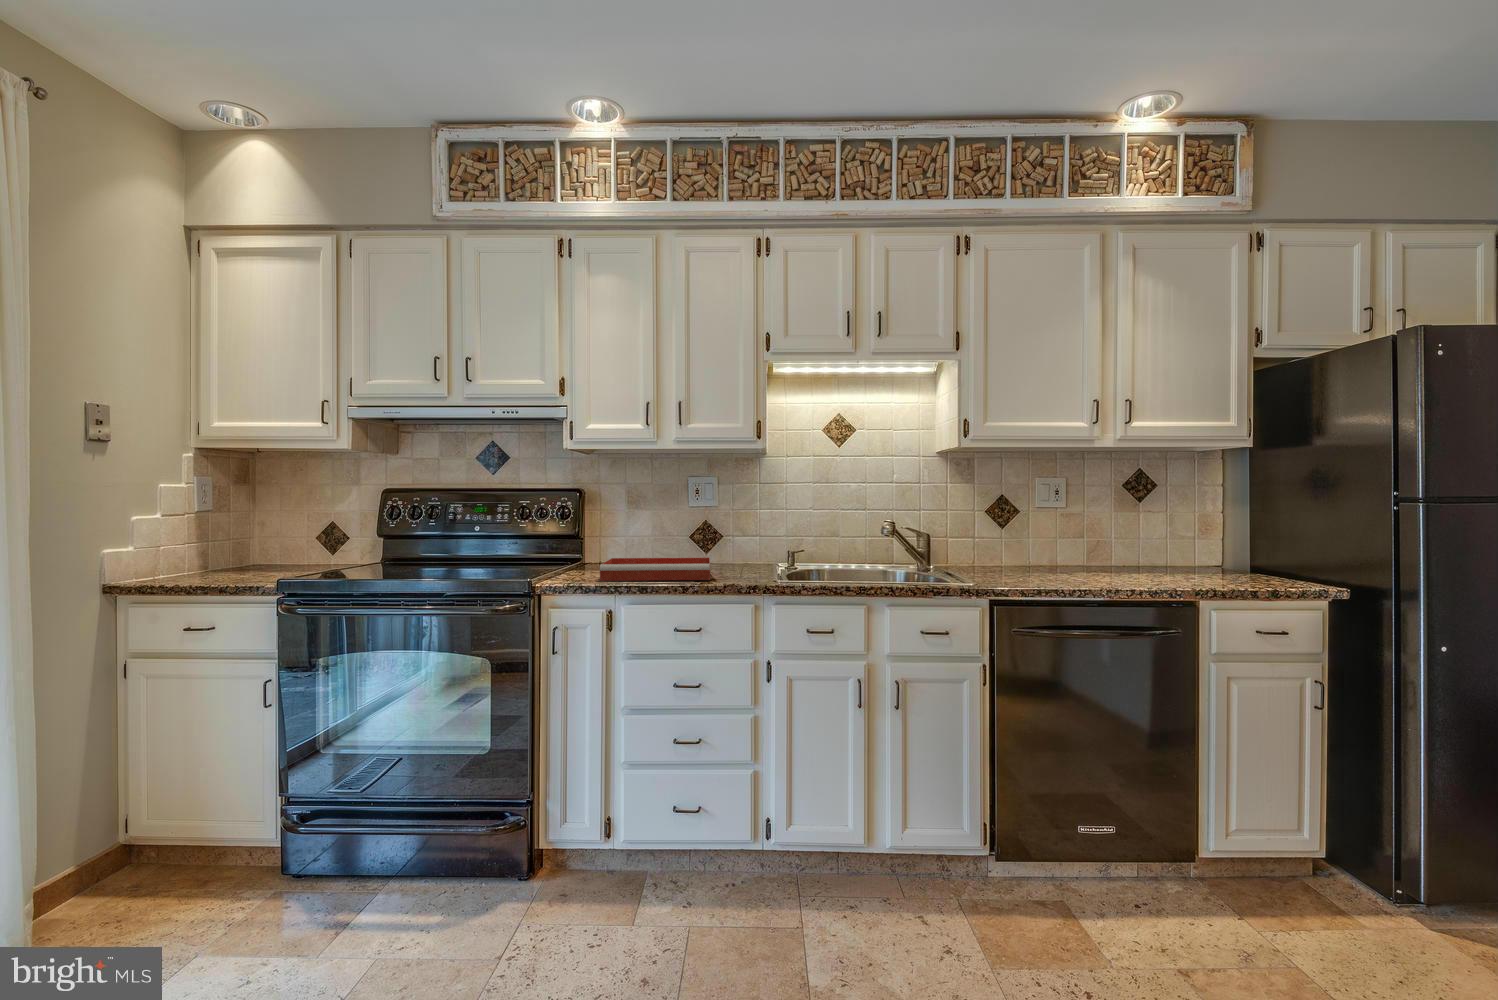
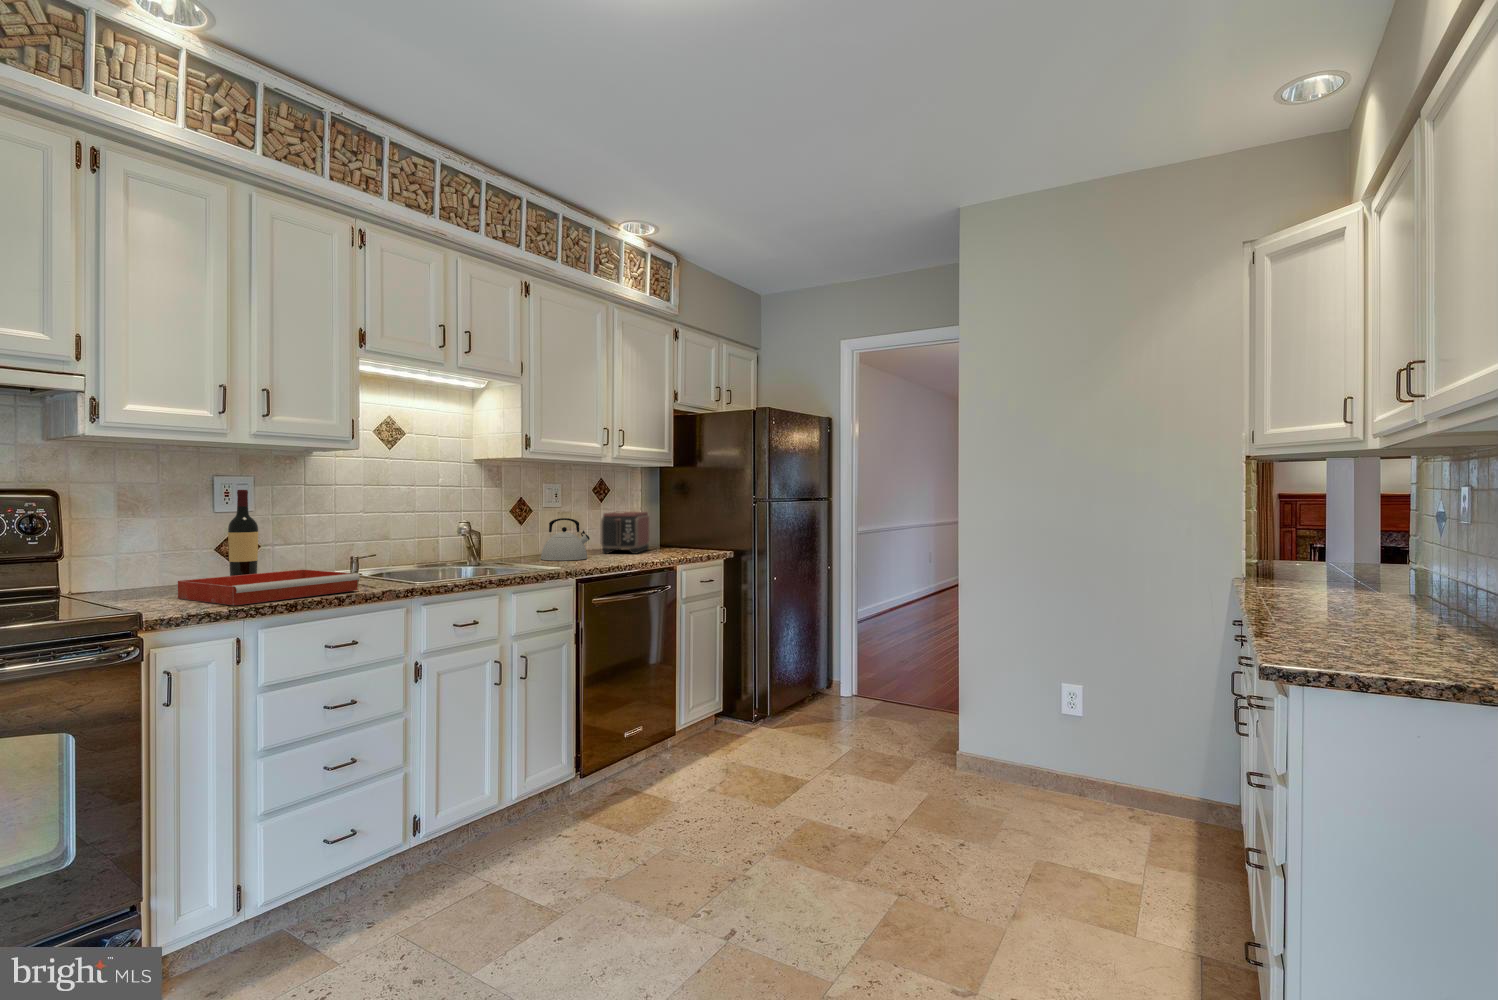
wine bottle: none [682,487,703,567] -> present [228,490,258,576]
toaster: none [1123,515,1222,575] -> present [601,512,649,554]
kettle: none [1013,521,1076,575] -> present [541,518,590,561]

